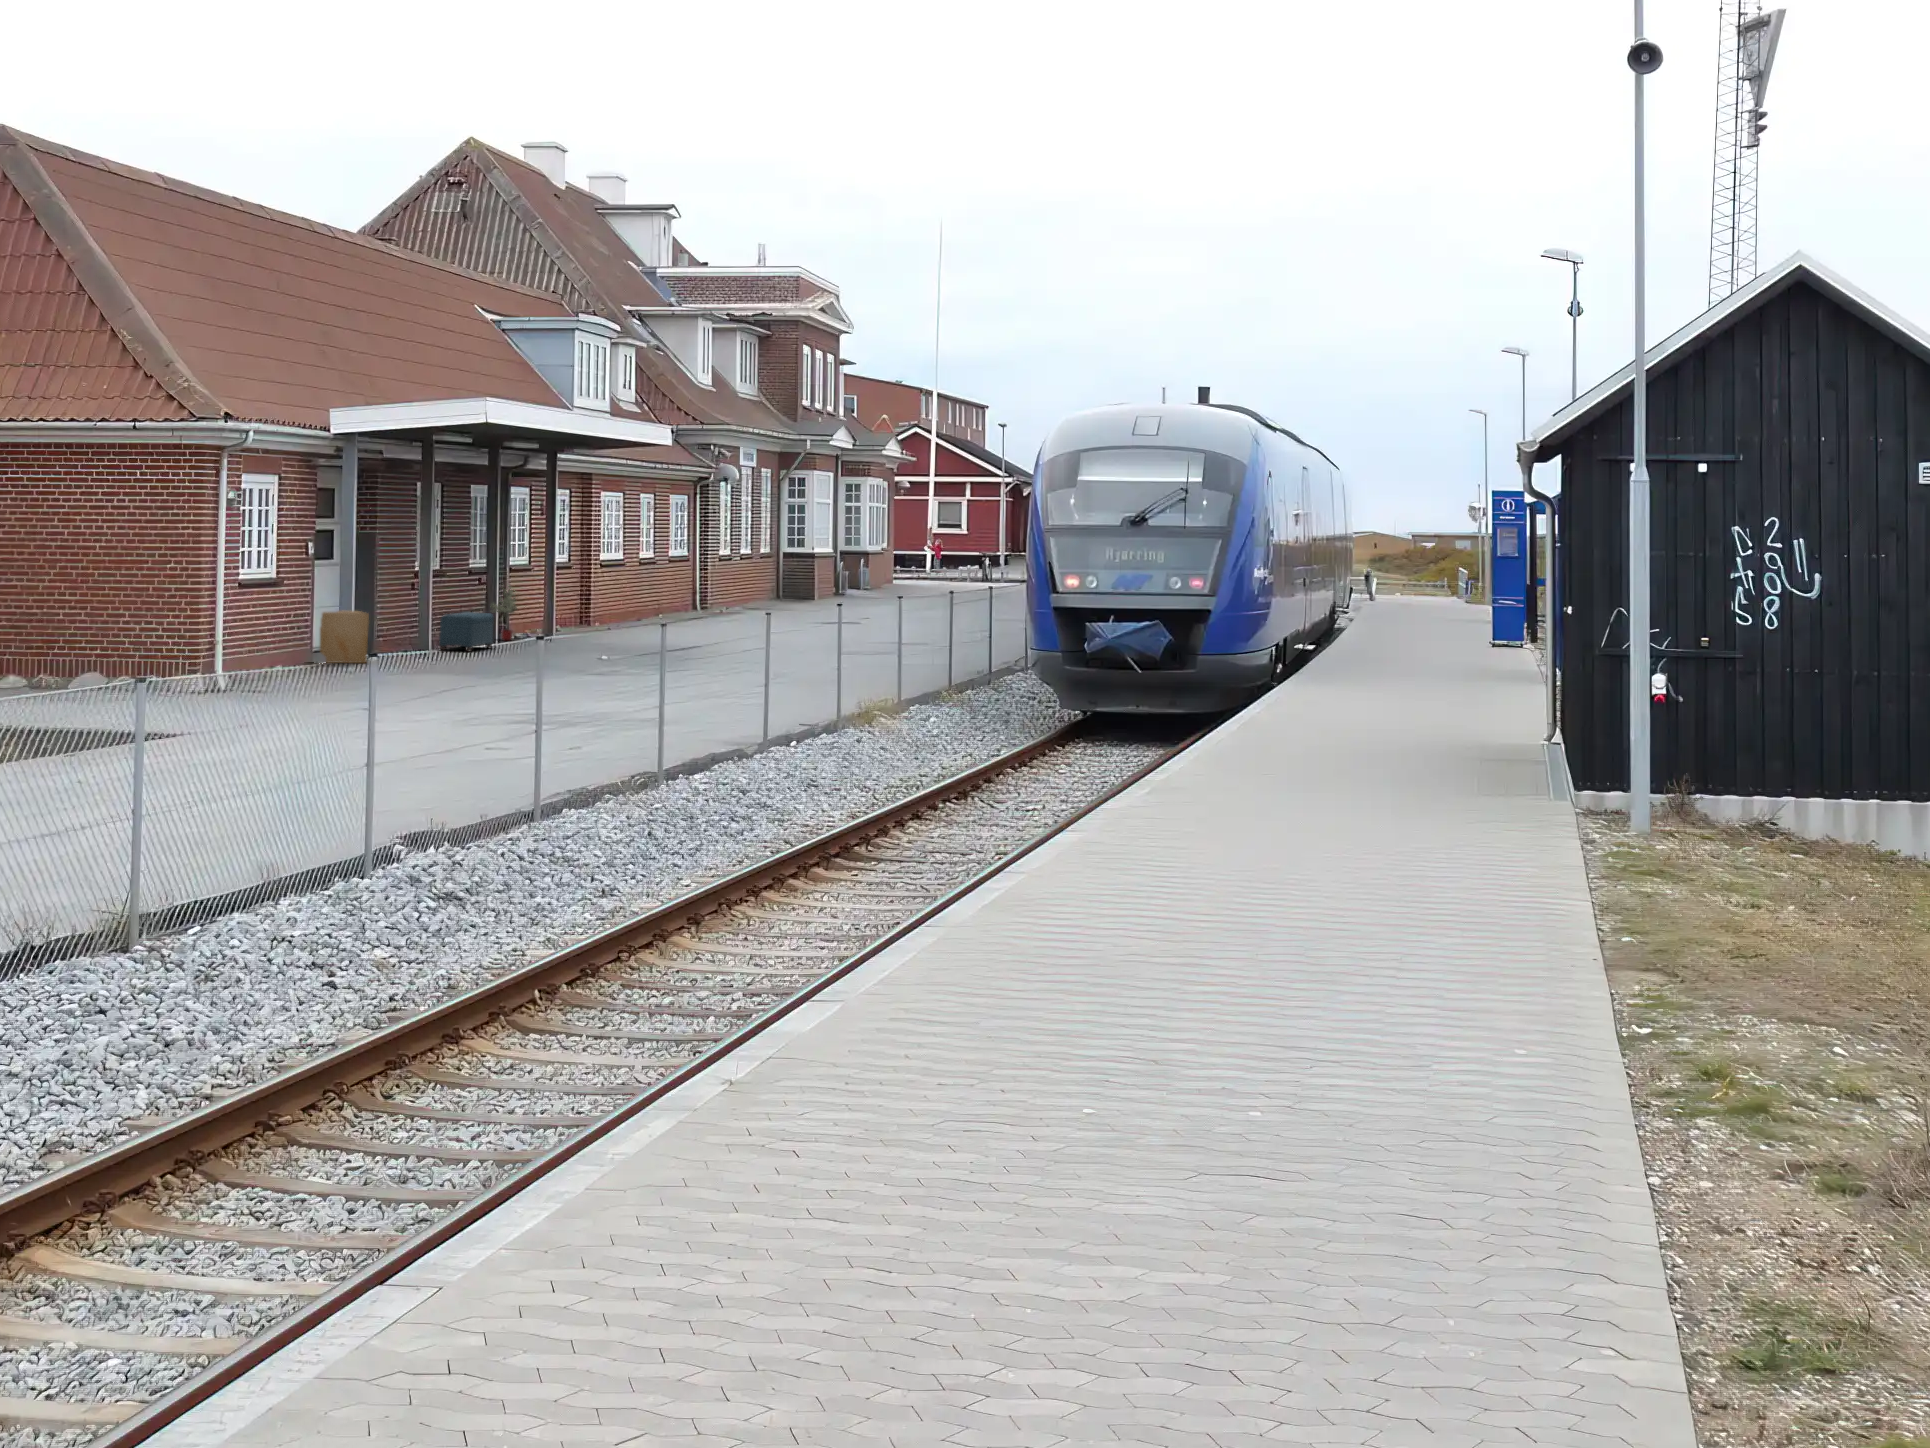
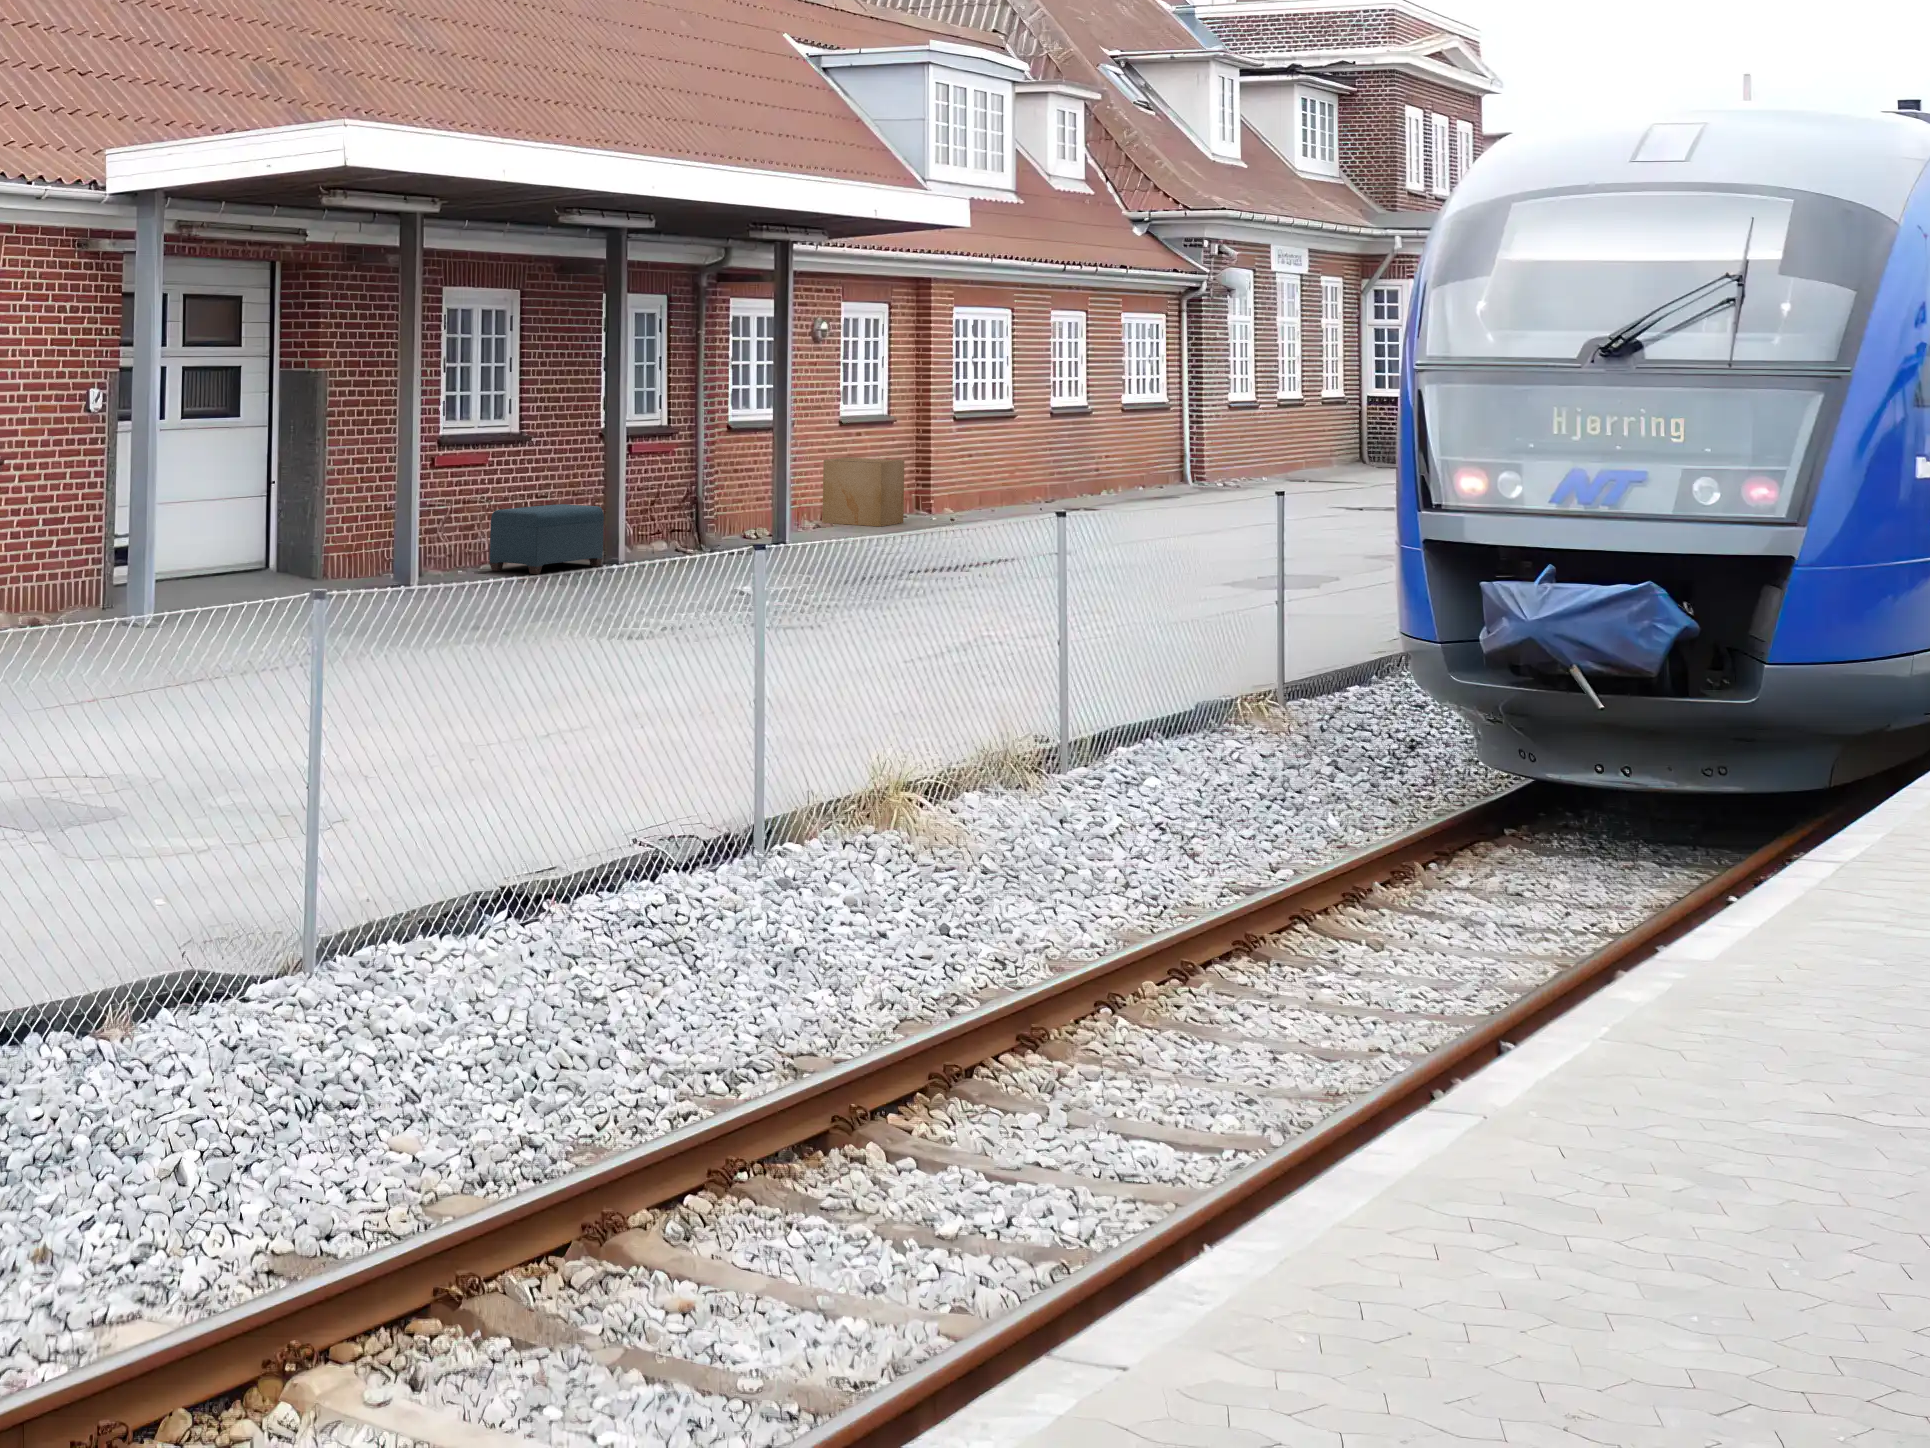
potted tree: present [491,585,517,641] -> none [650,454,698,549]
cardboard box: present [320,610,369,663] -> present [822,457,904,526]

